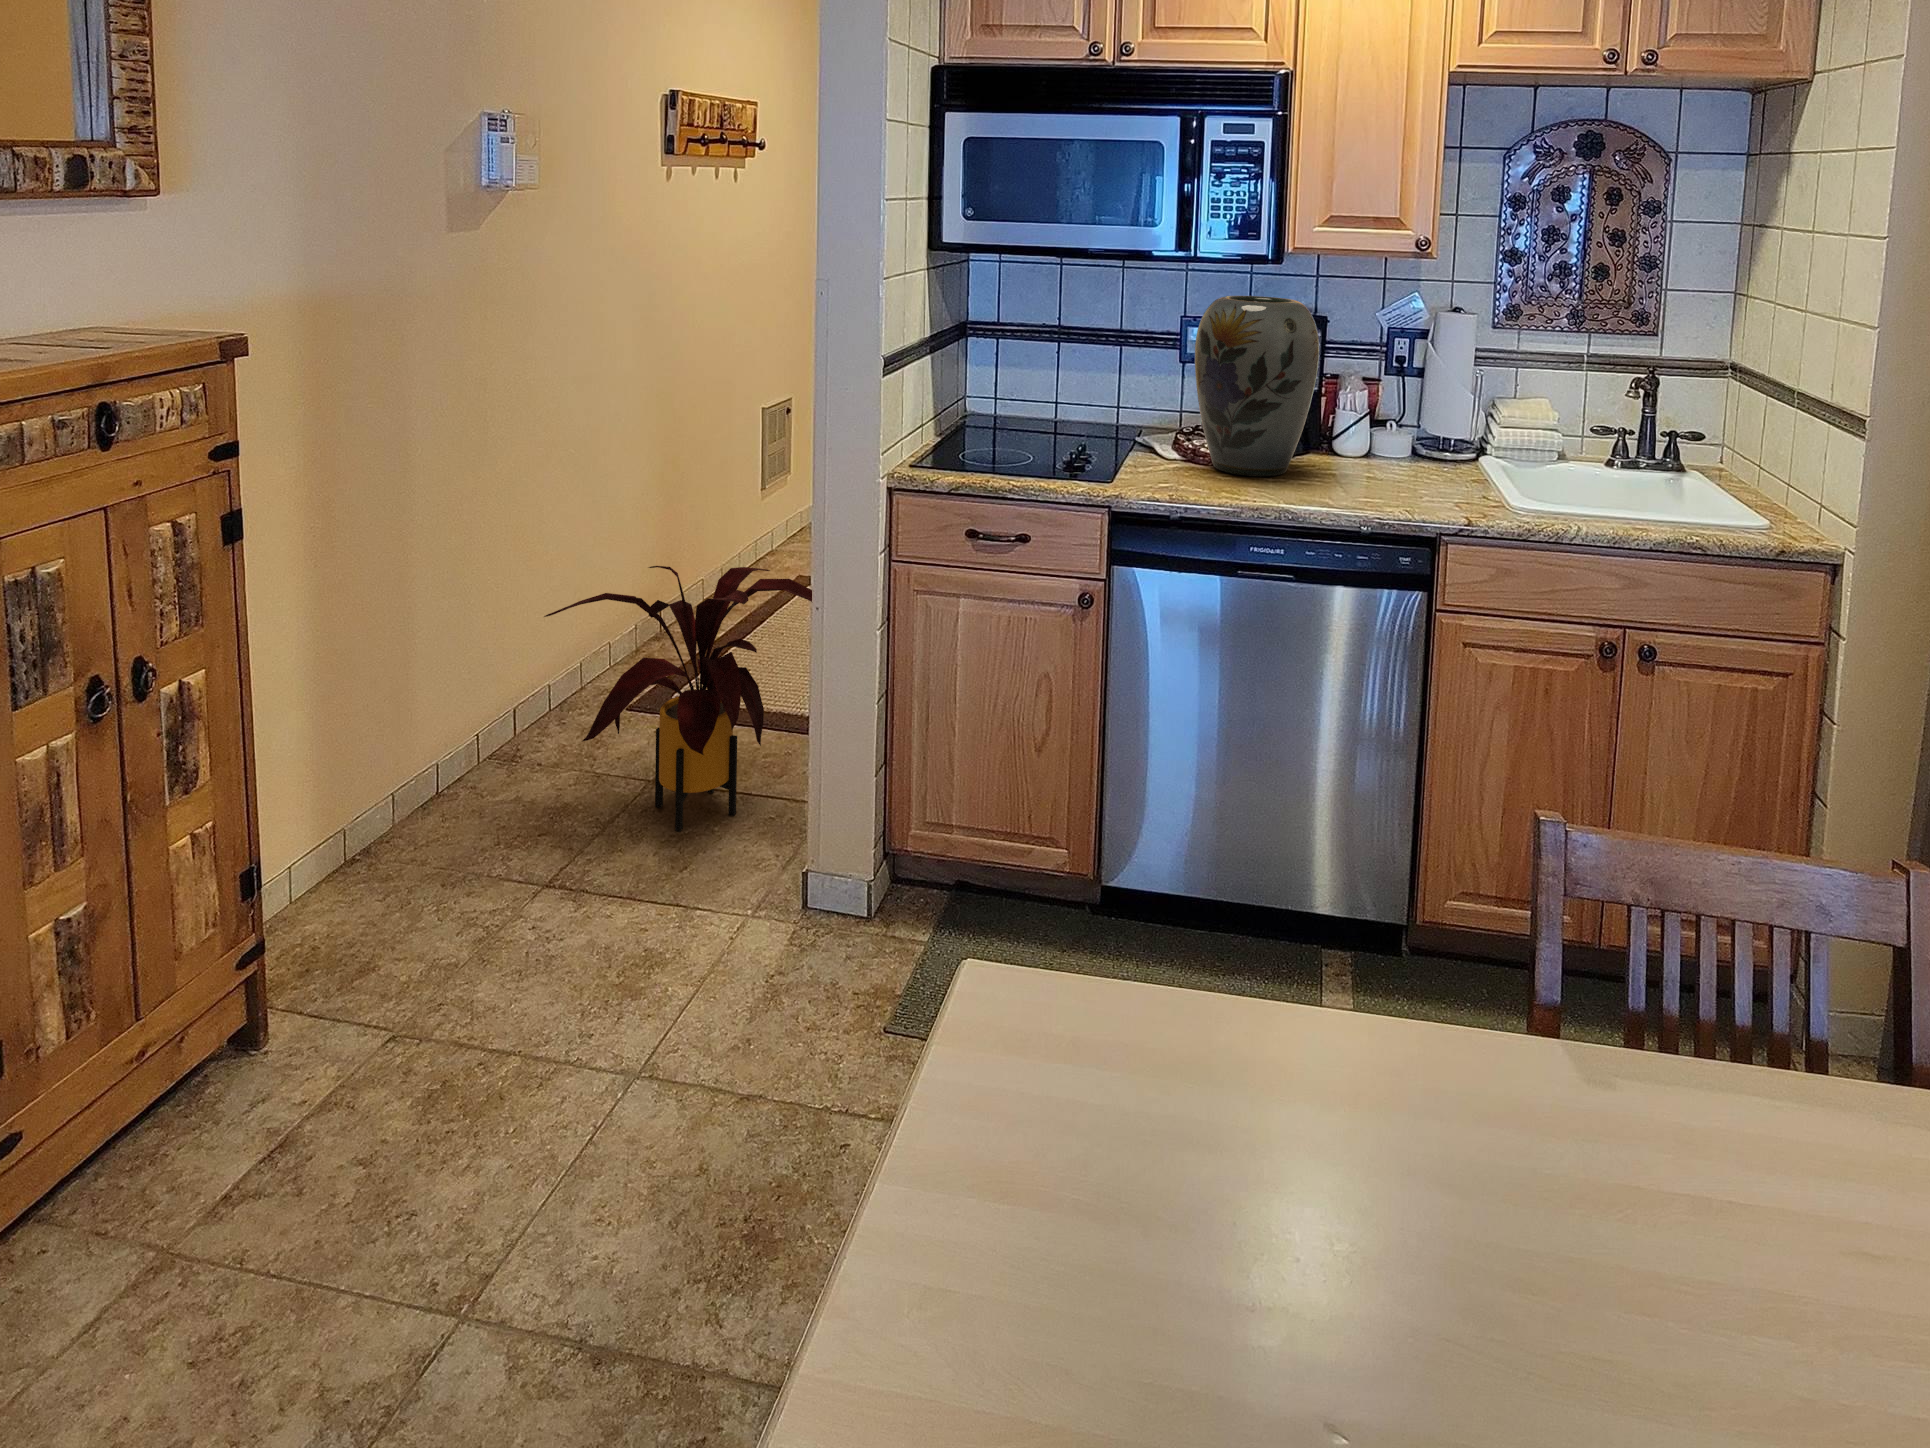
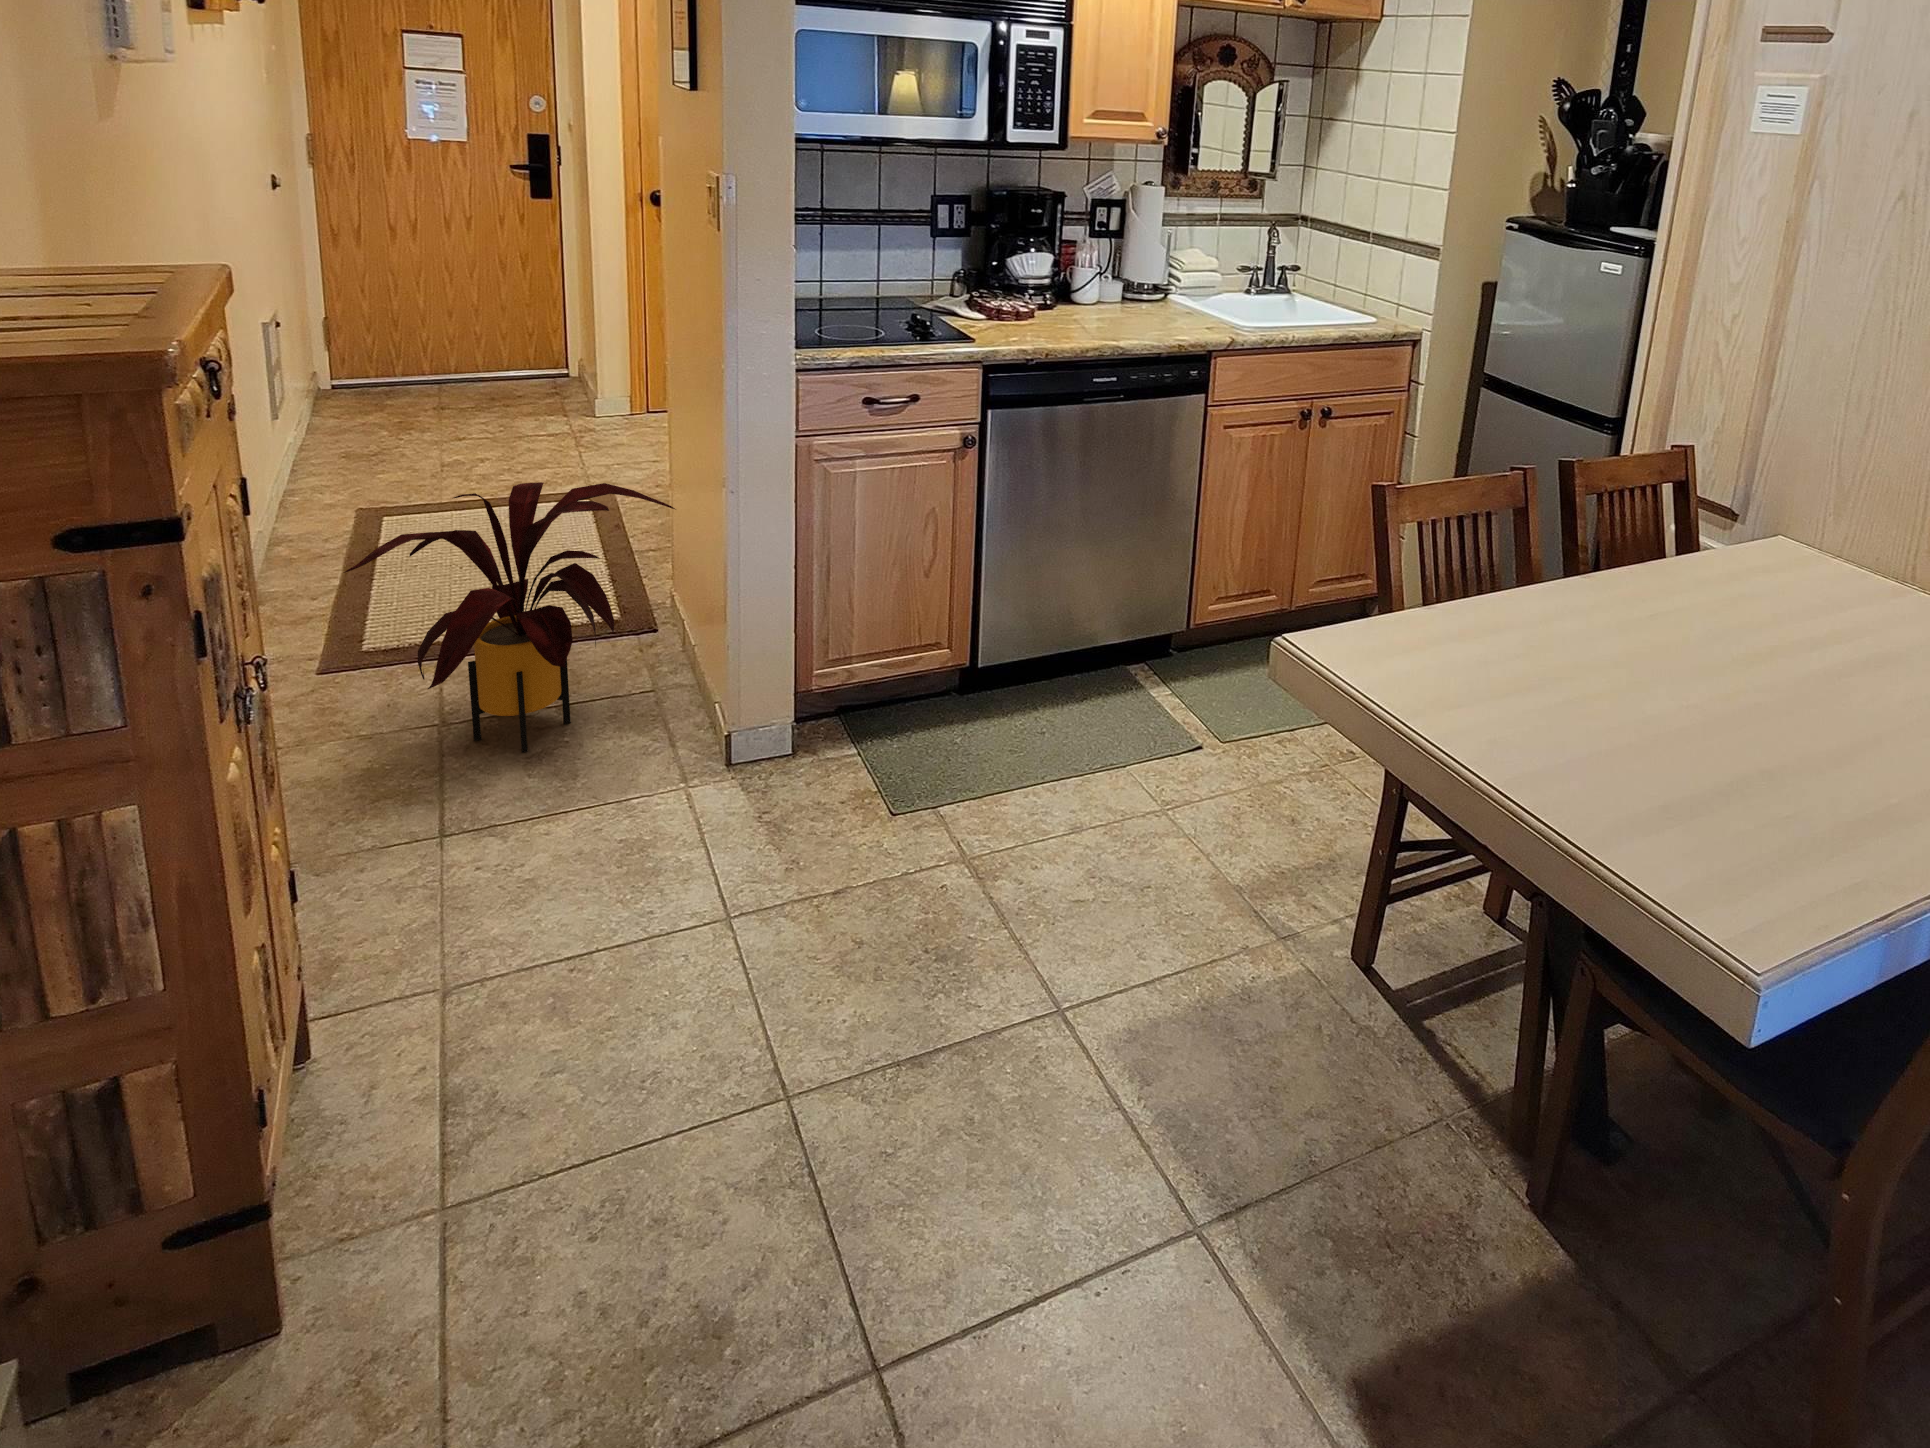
vase: present [1195,296,1319,476] -> none [1001,179,1102,327]

